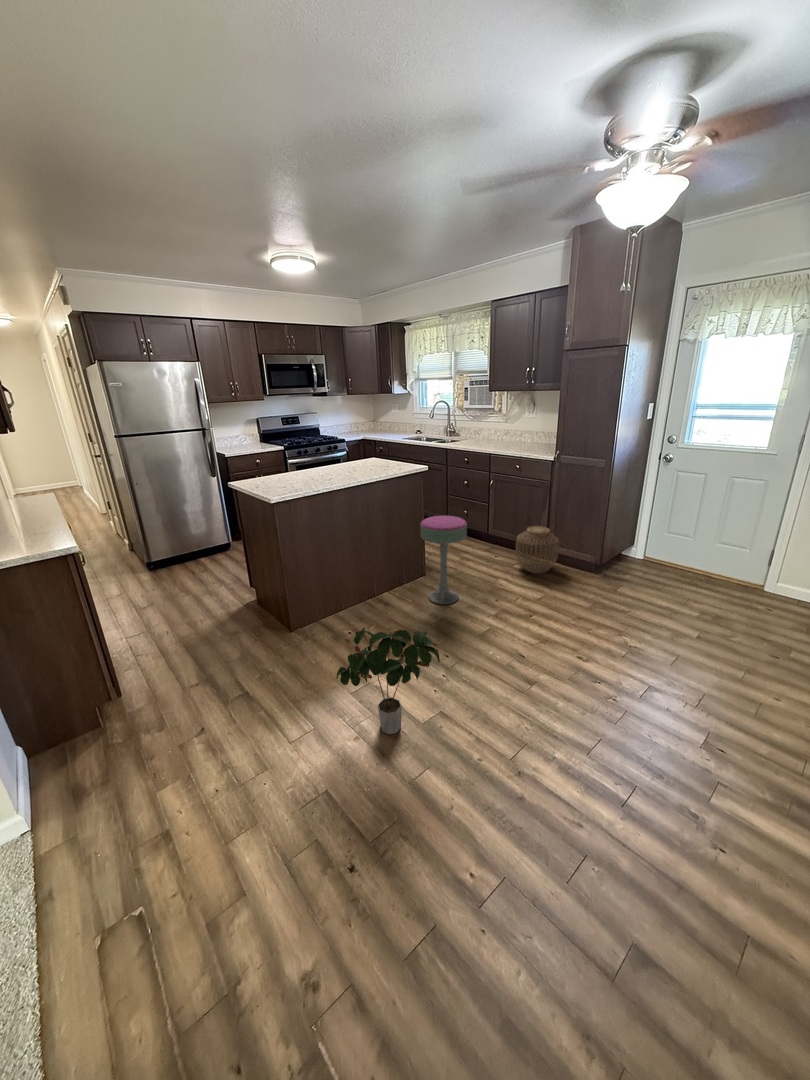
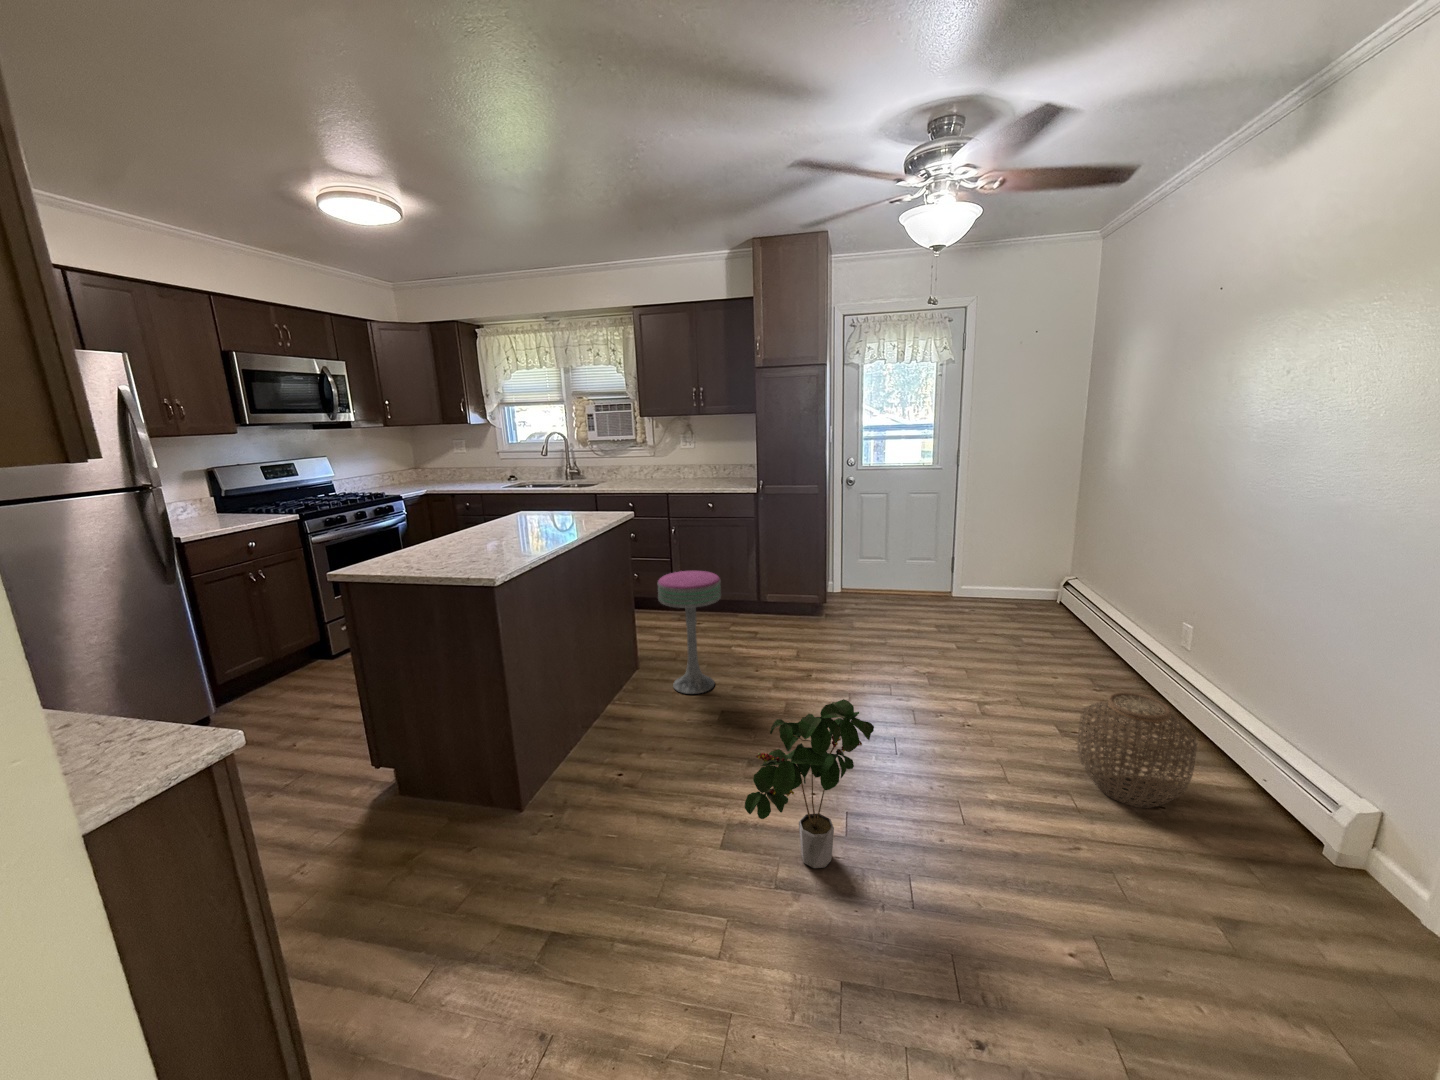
woven basket: present [516,526,559,573] -> present [1078,693,1197,807]

